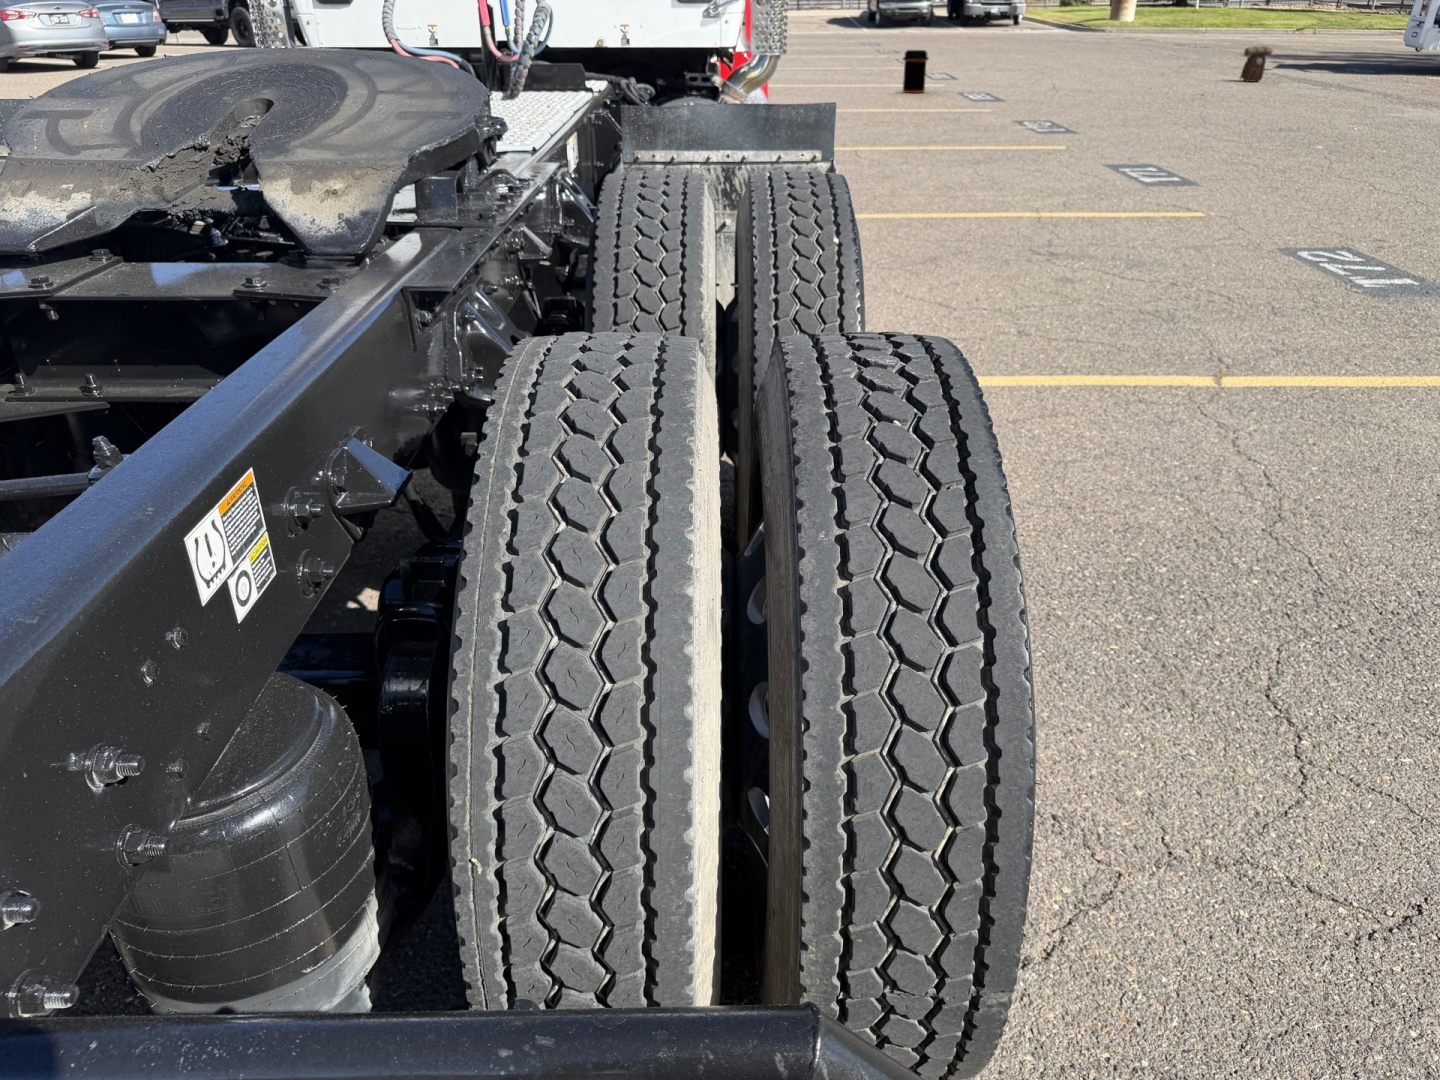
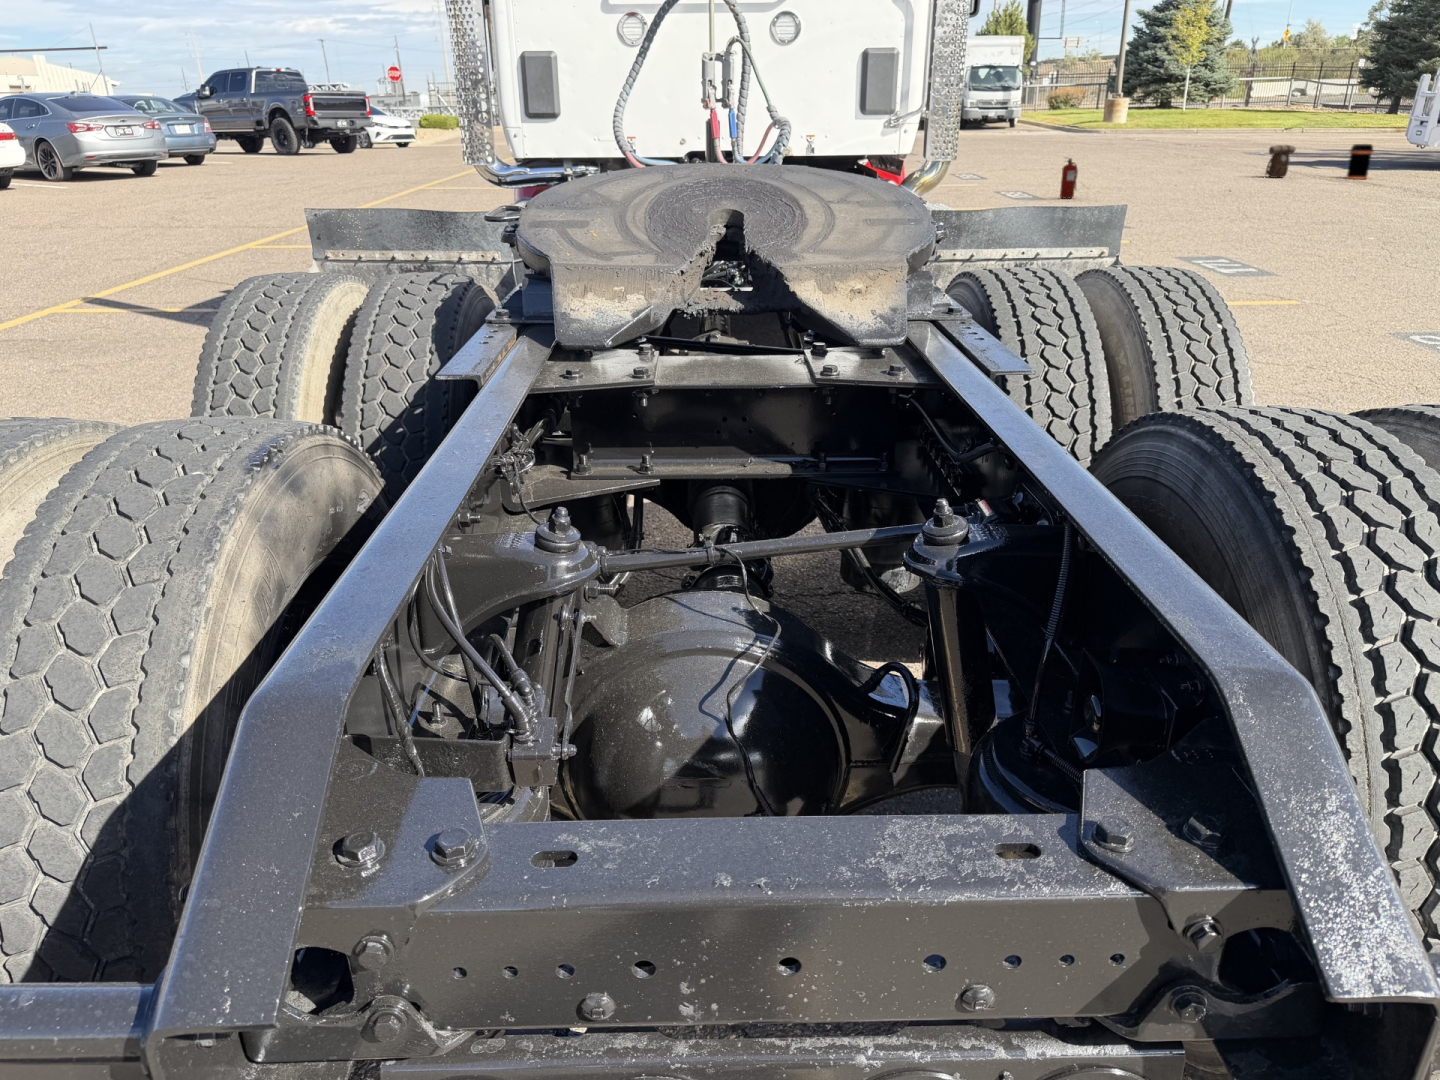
trash can: present [903,50,928,93] -> present [1347,144,1373,179]
fire extinguisher: none [1002,57,1021,102] -> present [1060,158,1078,199]

